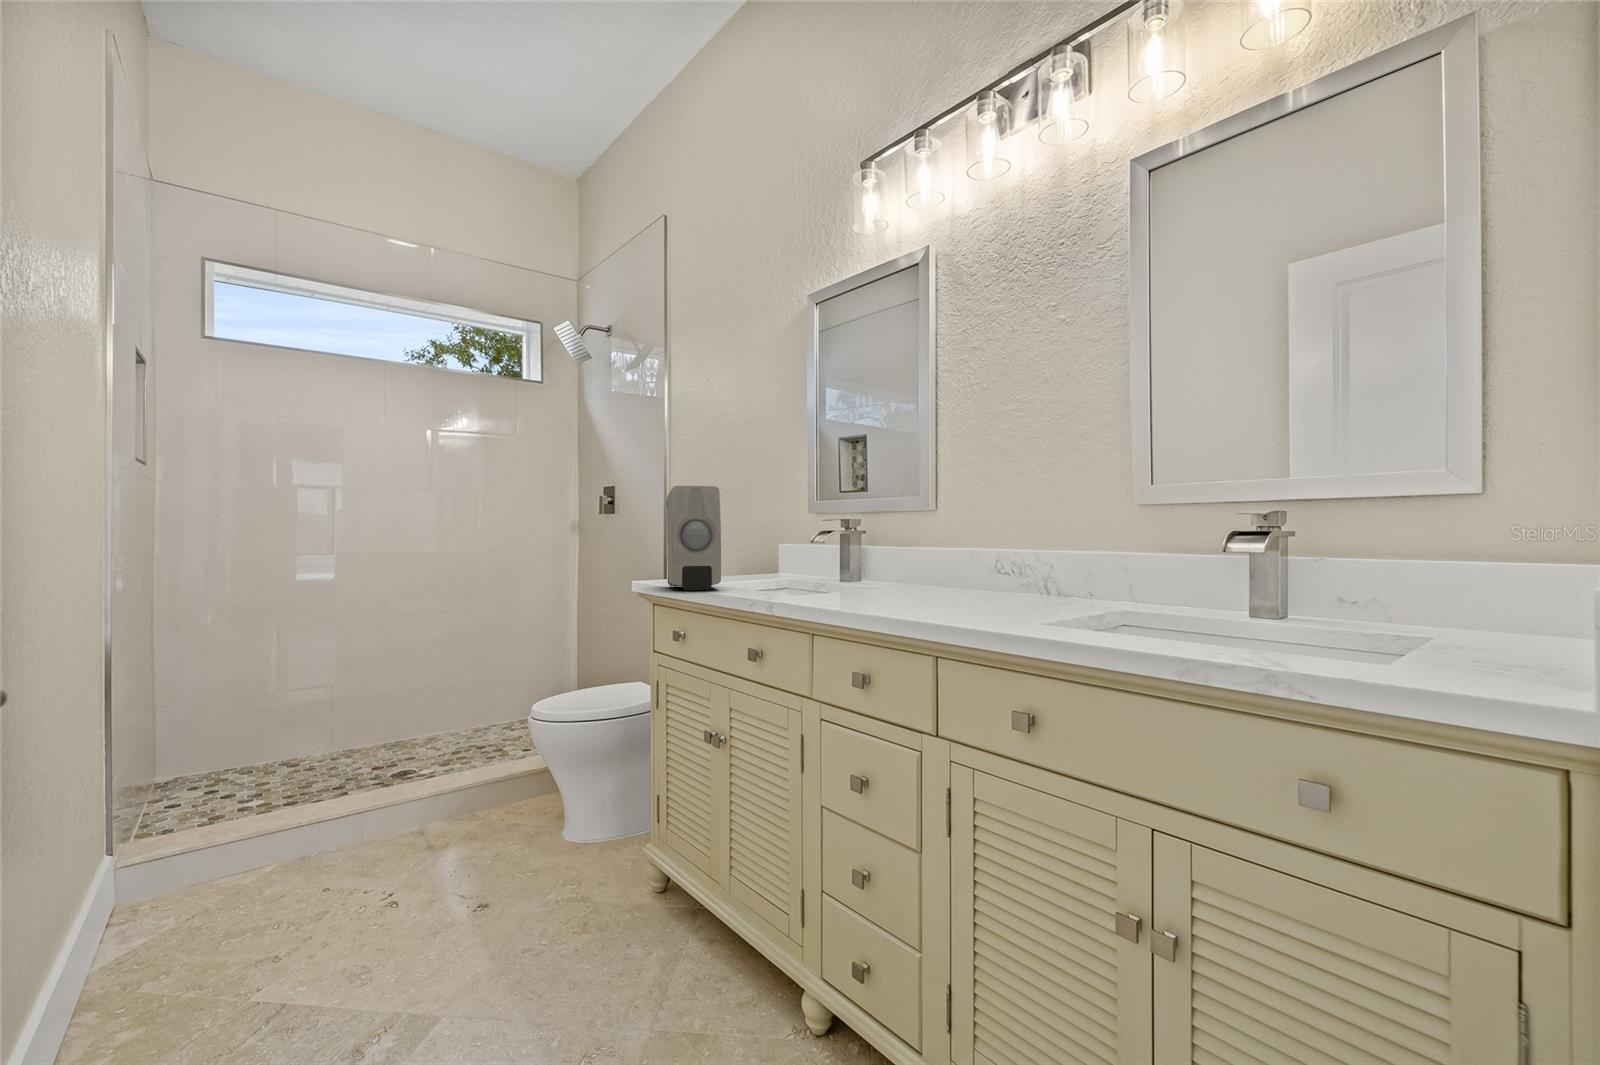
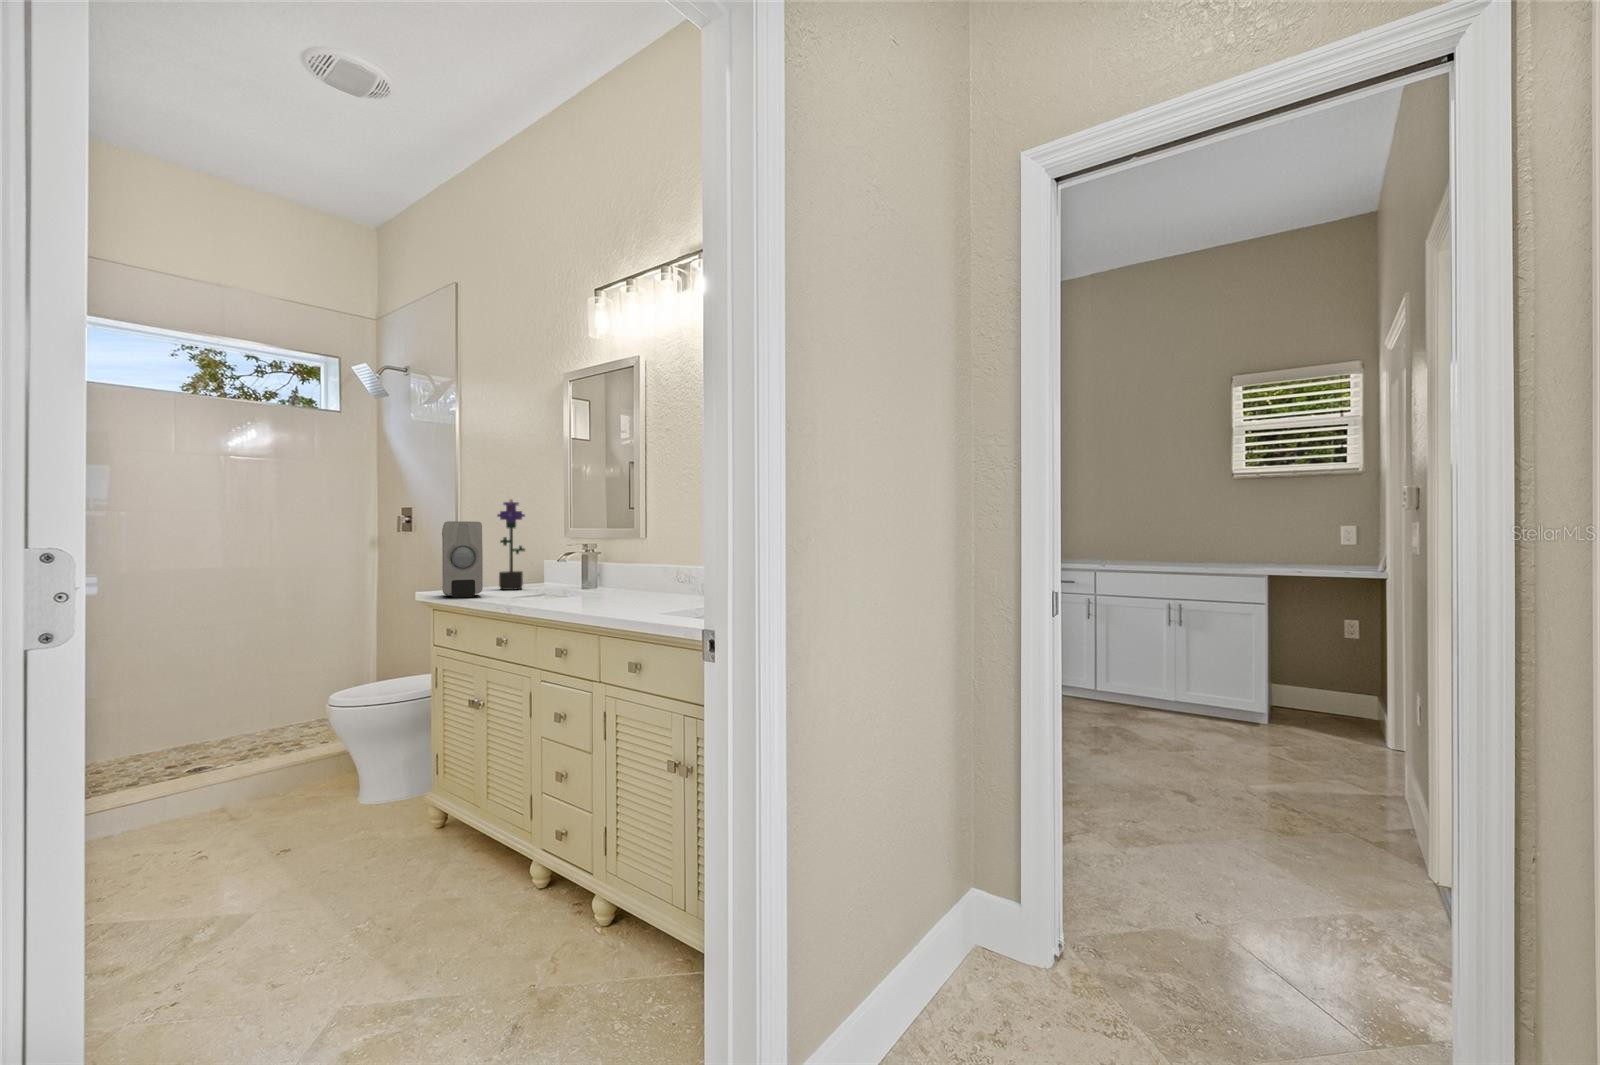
potted flower: none [726,463,760,580] -> present [497,500,525,590]

